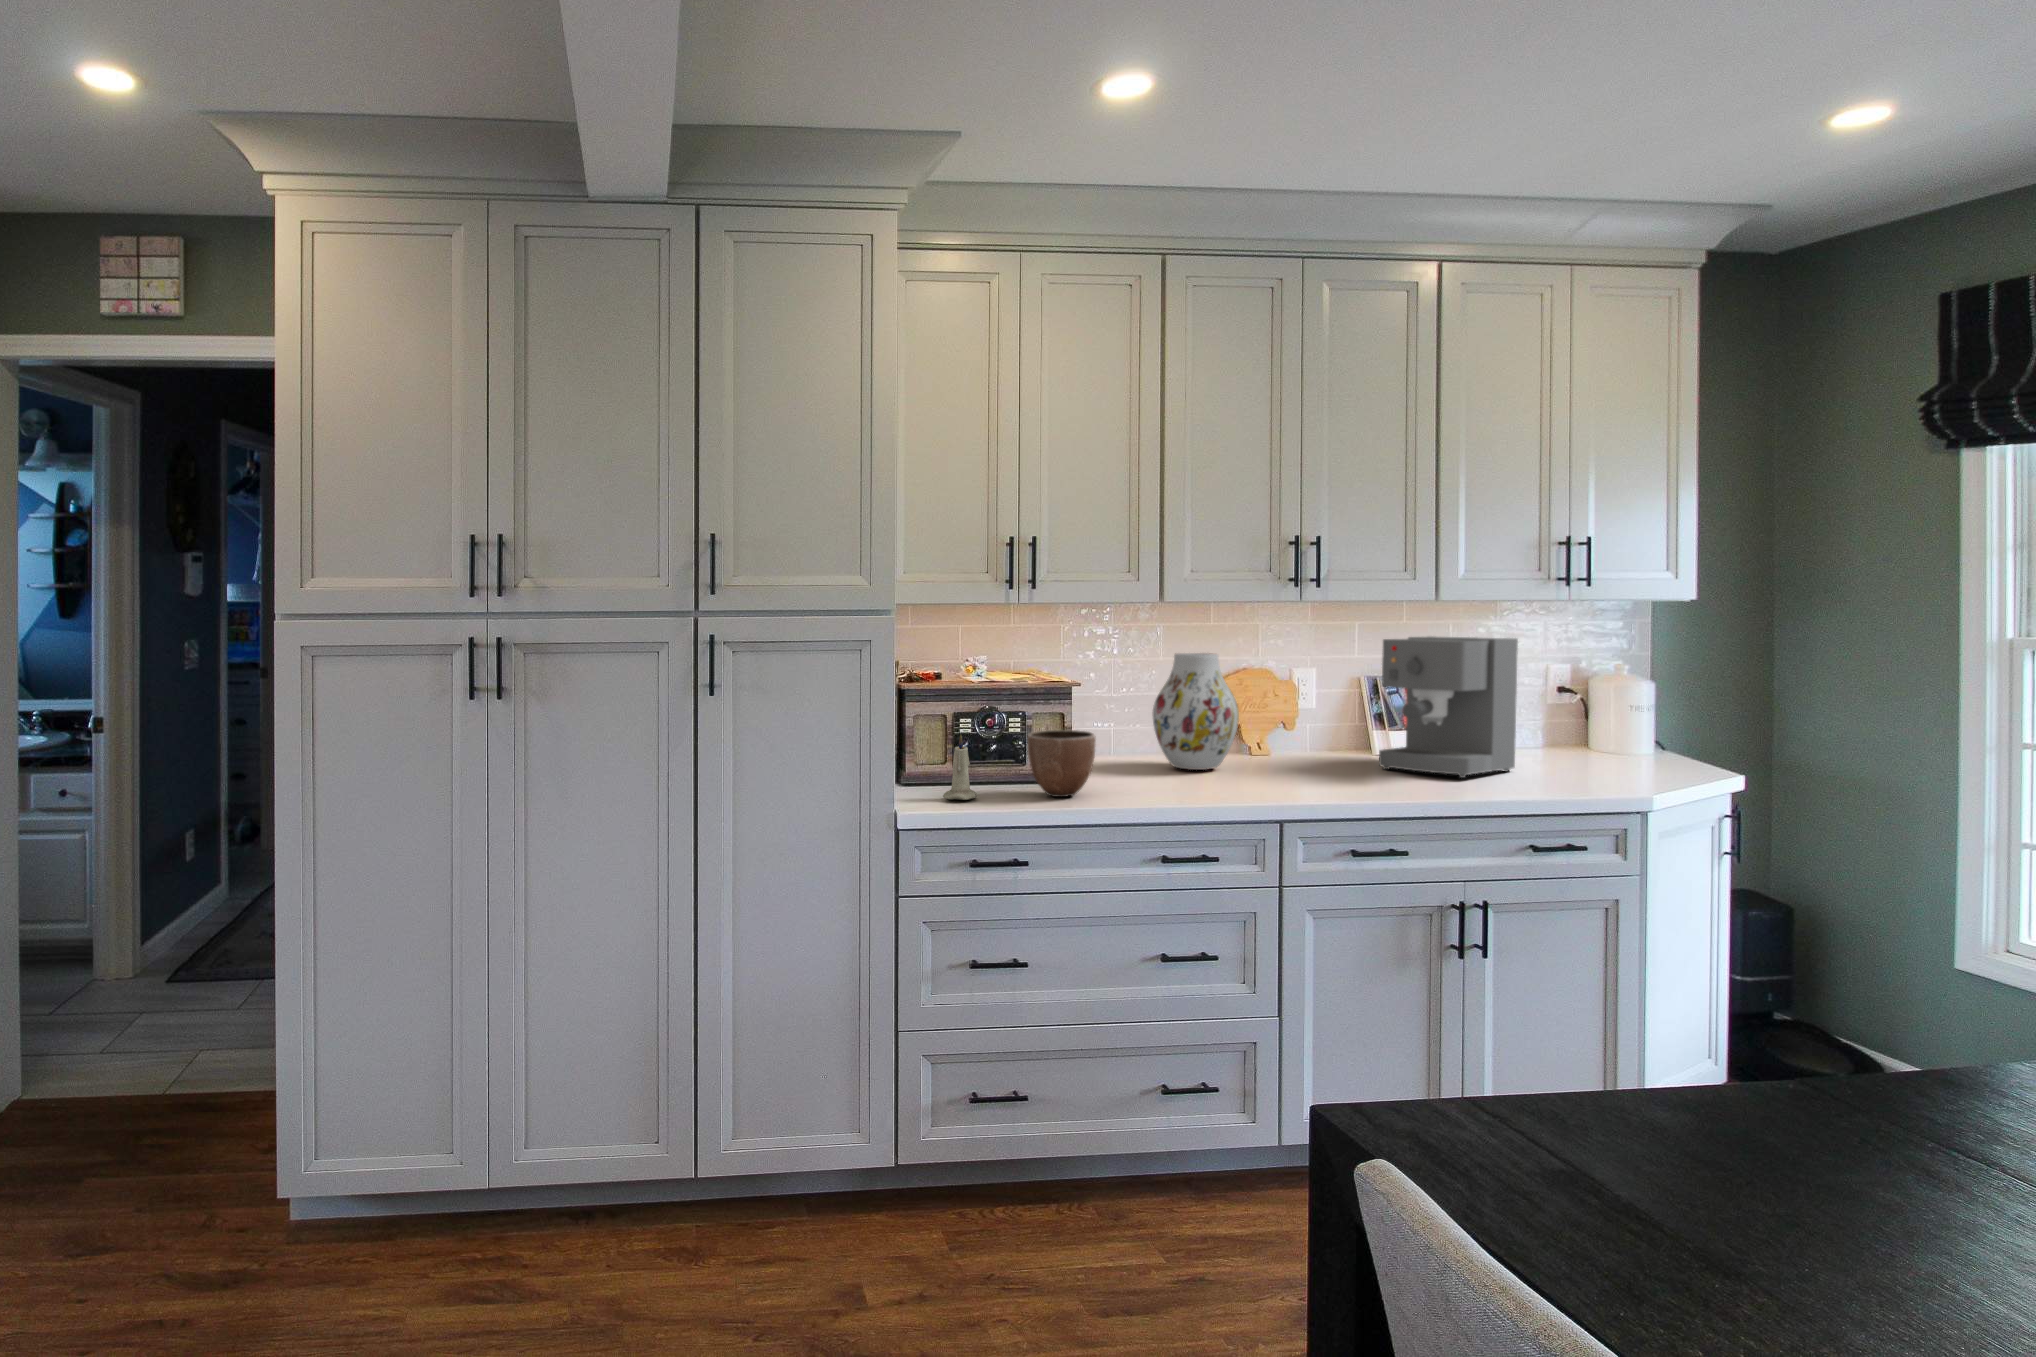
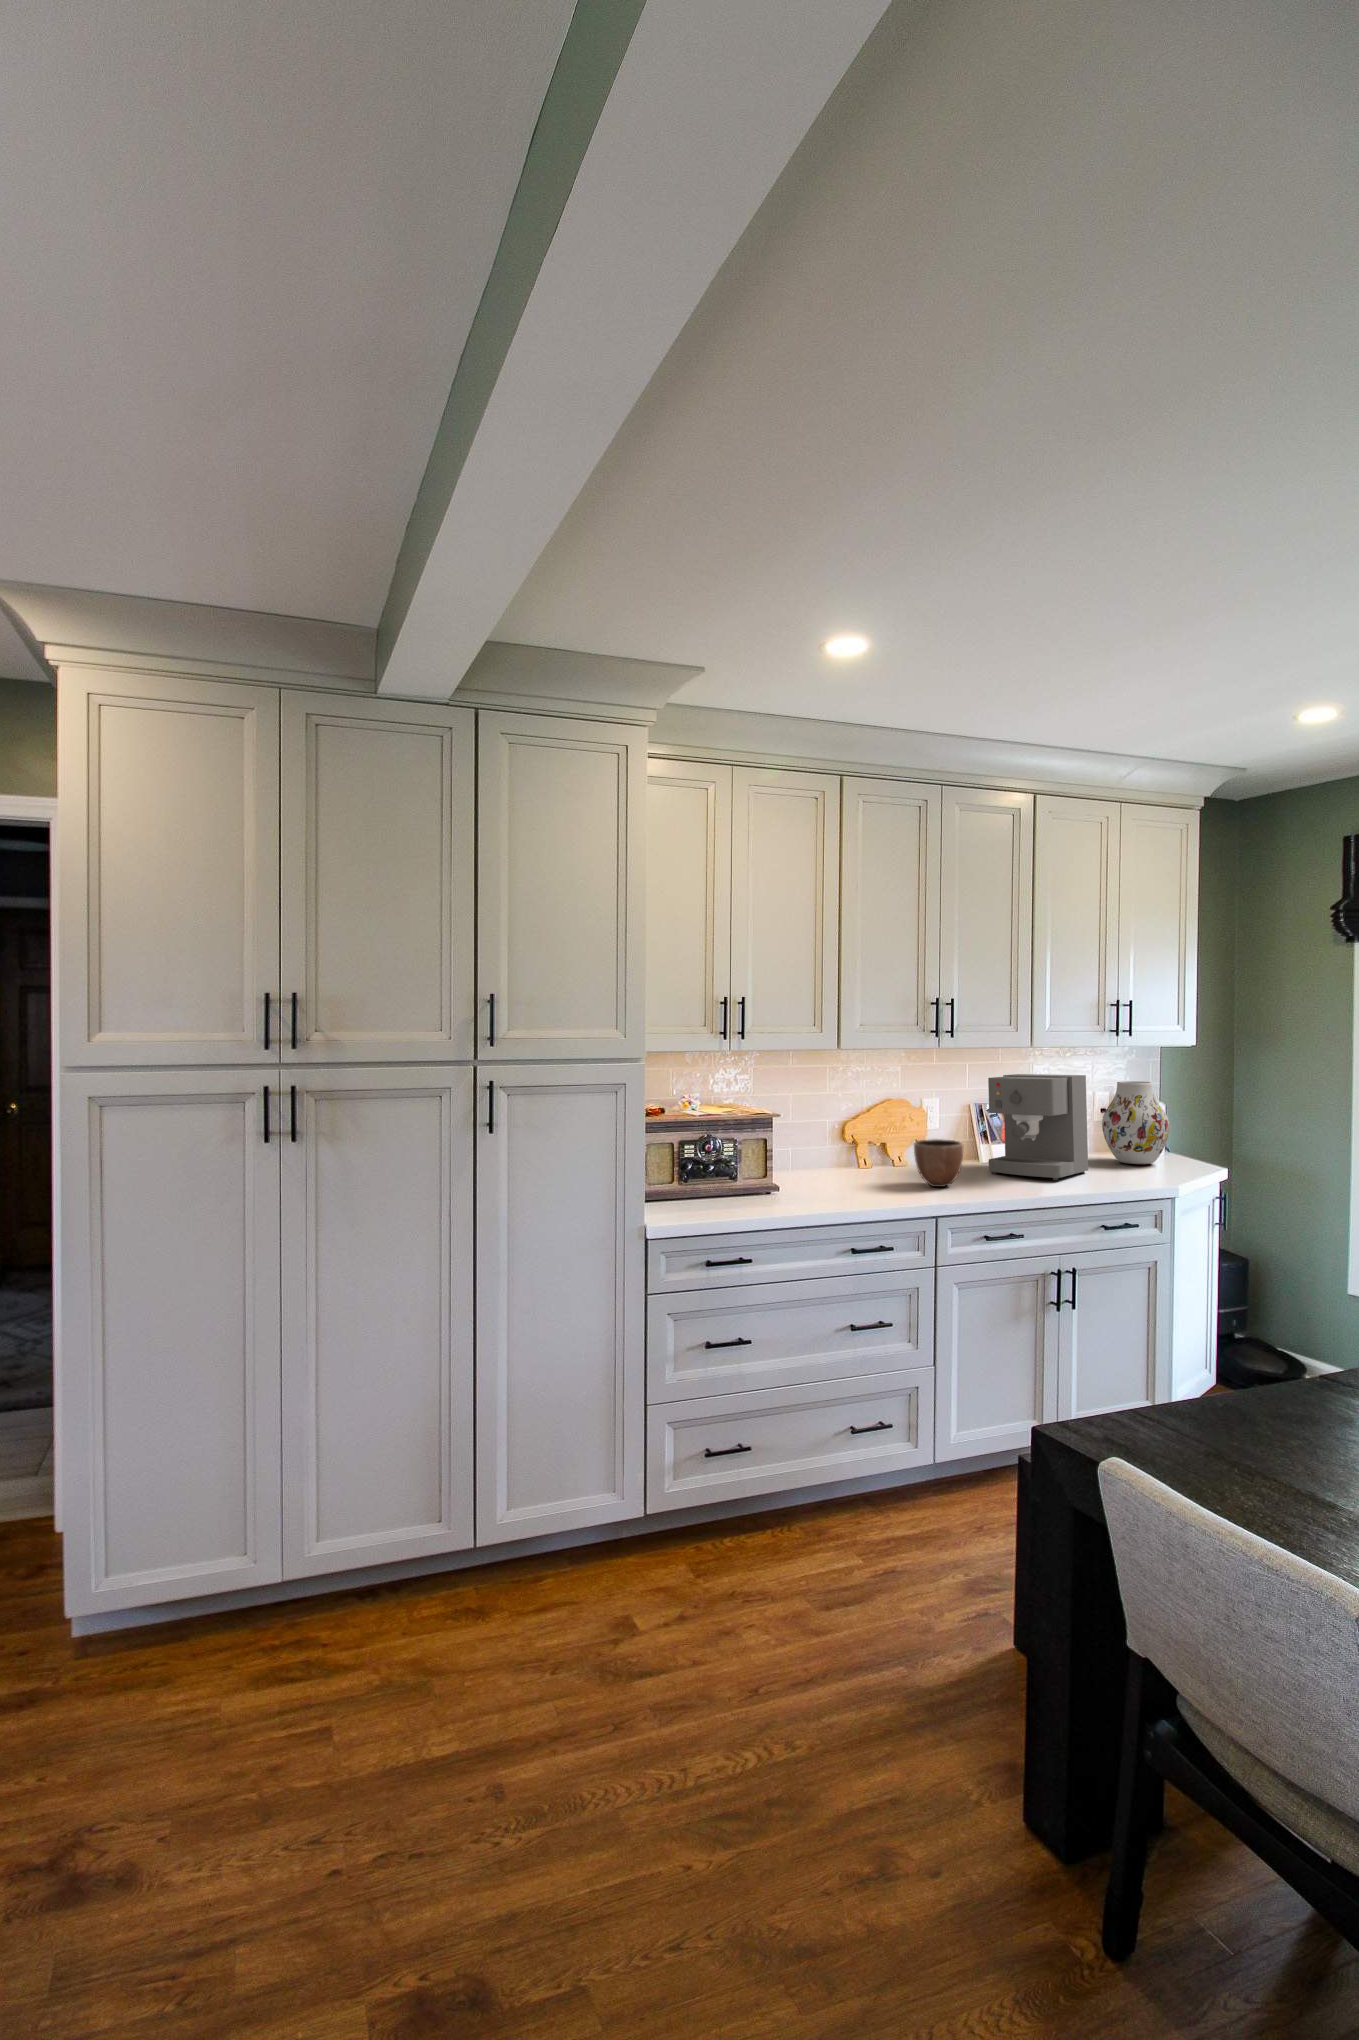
vase: present [1153,653,1239,770] -> present [1102,1081,1169,1164]
decorative bowl: present [1028,730,1096,797] -> present [914,1139,963,1187]
candle: present [943,735,977,800] -> none [681,1160,706,1211]

